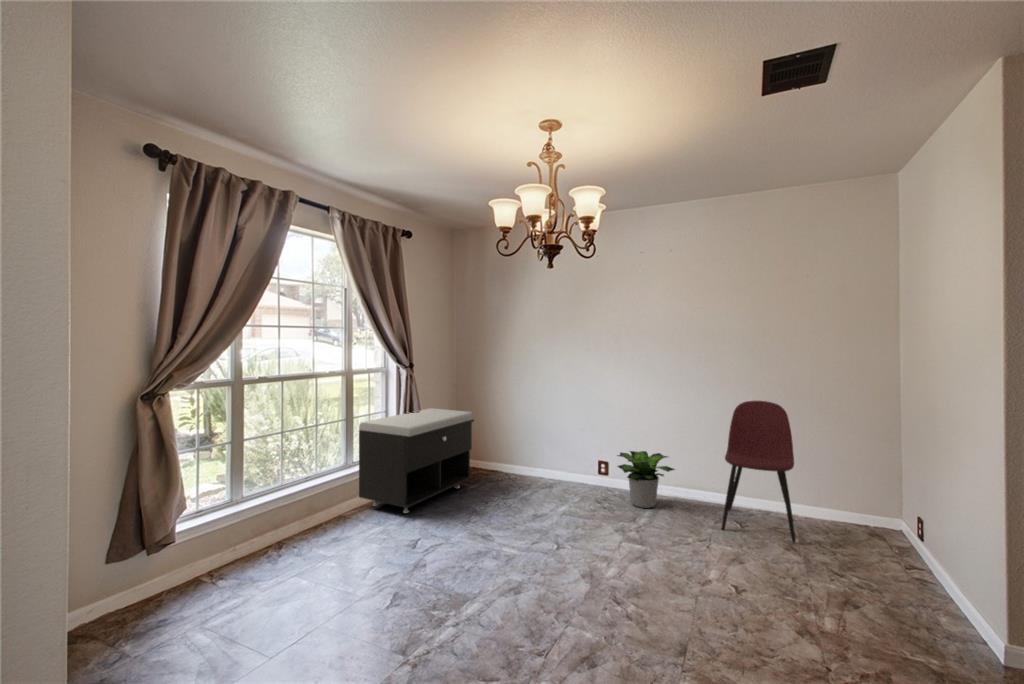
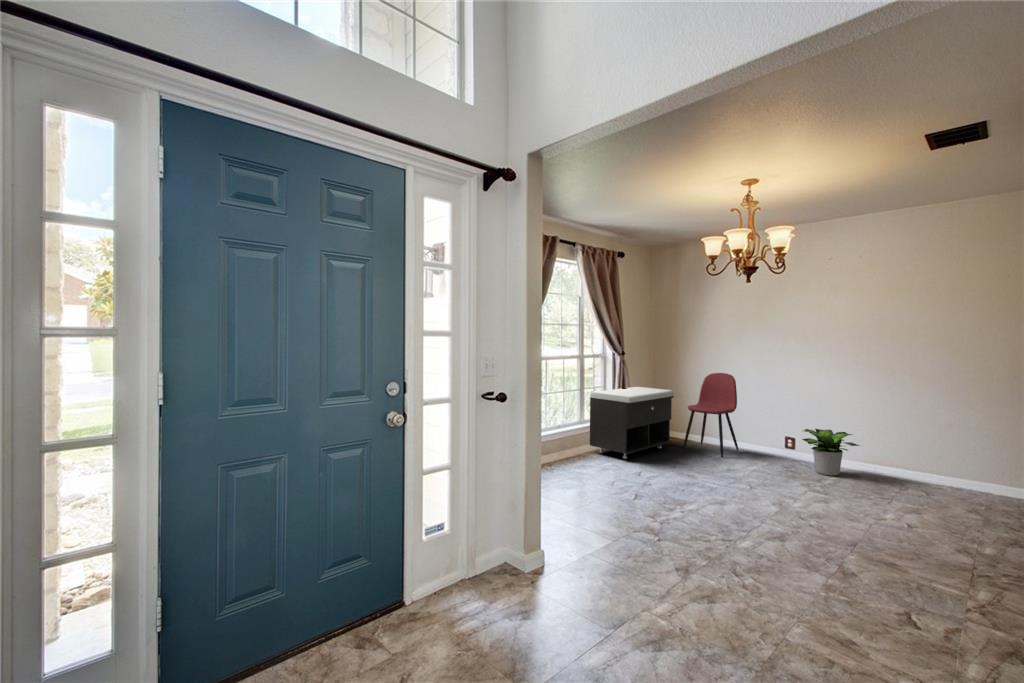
dining chair: present [722,401,796,542] -> present [683,373,739,457]

